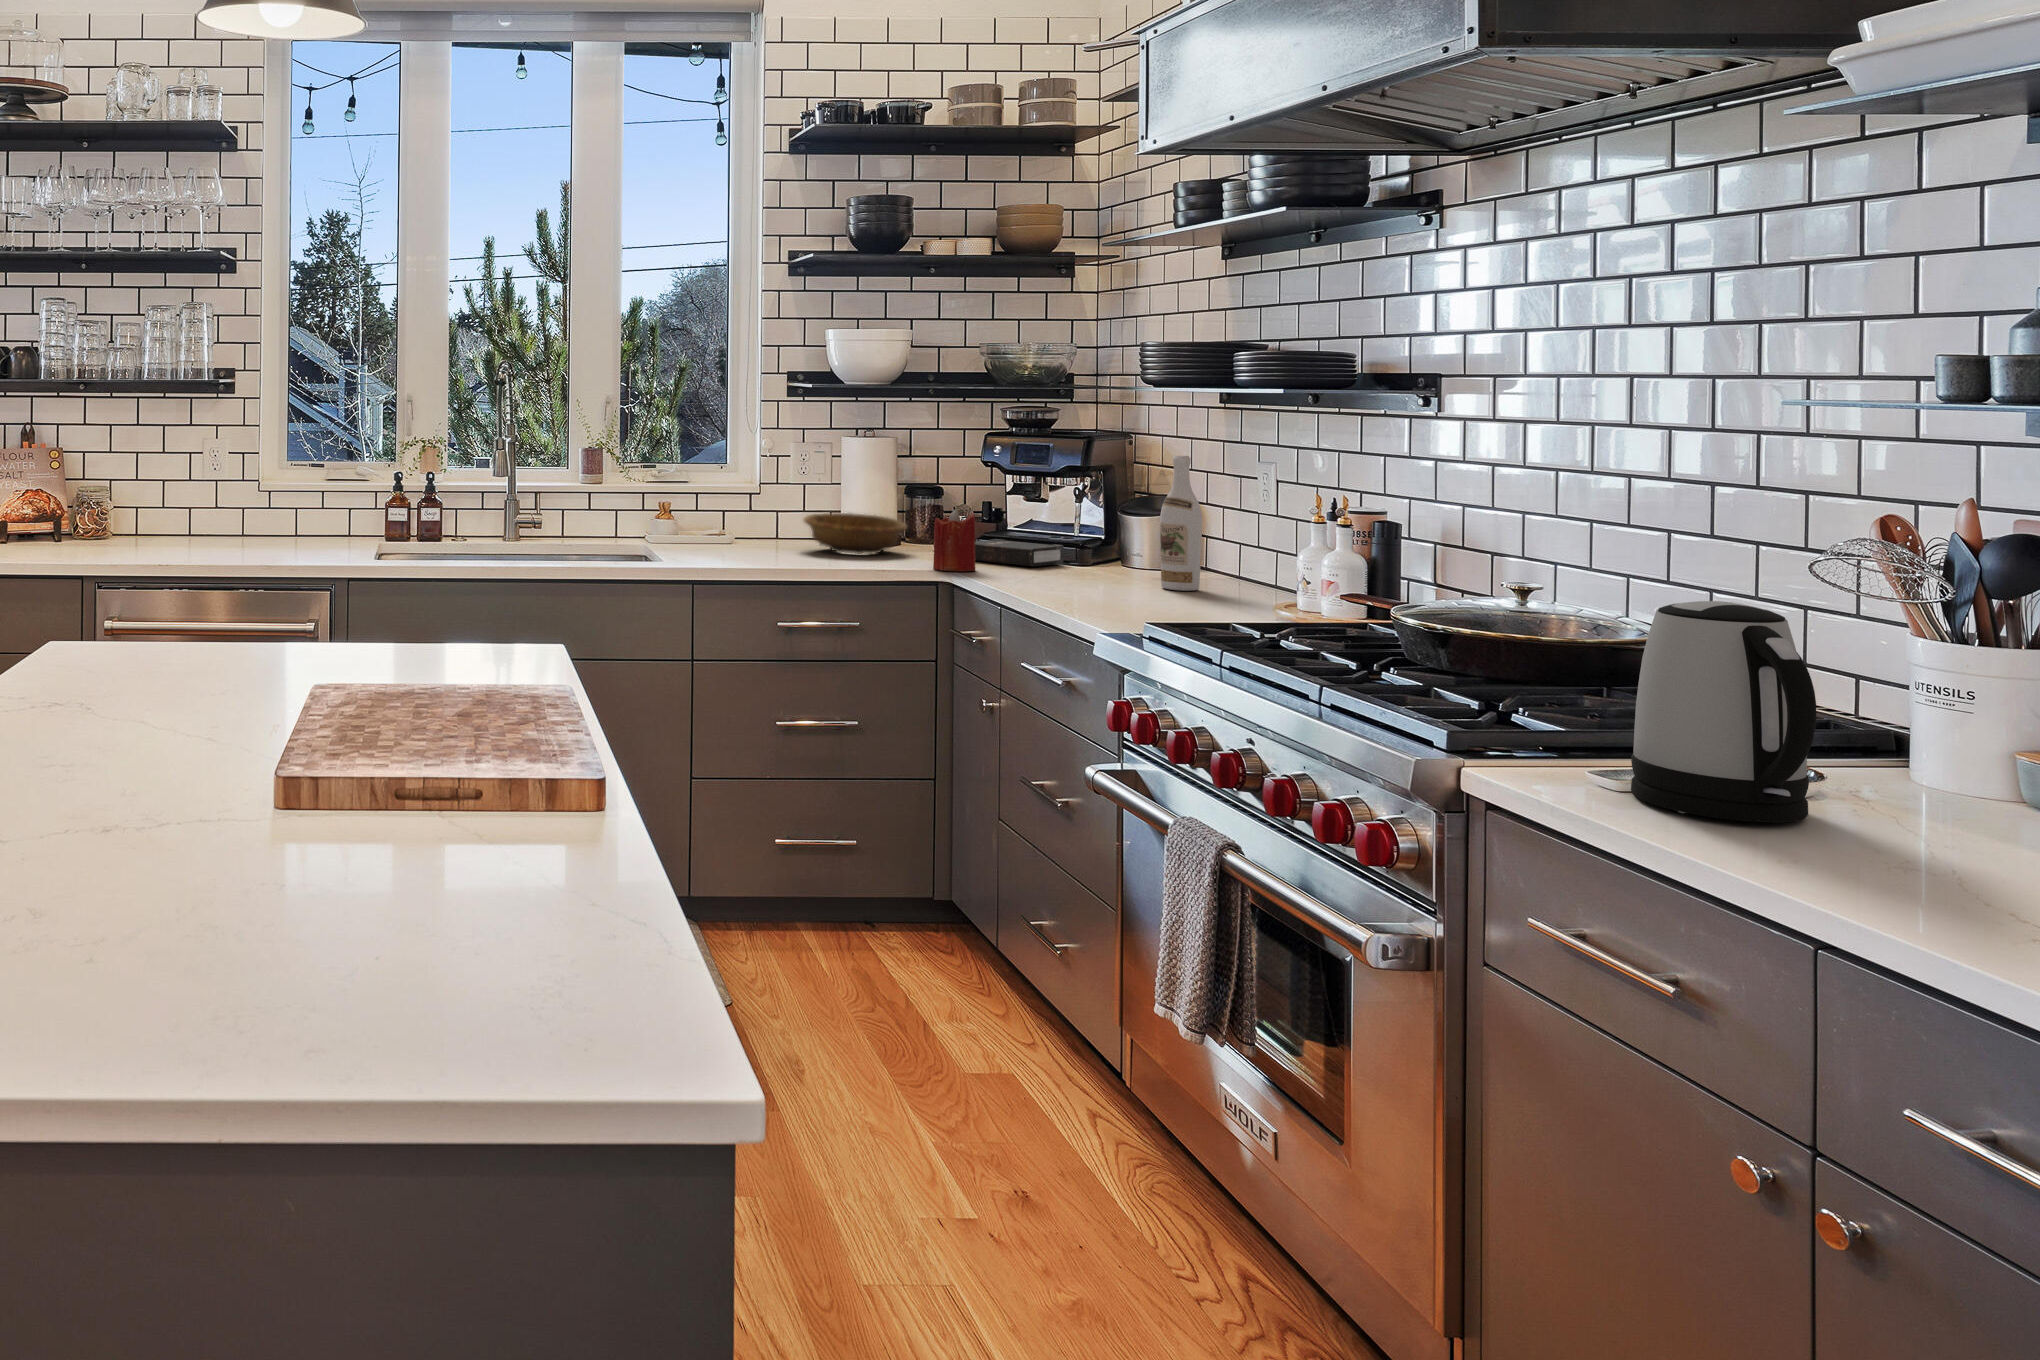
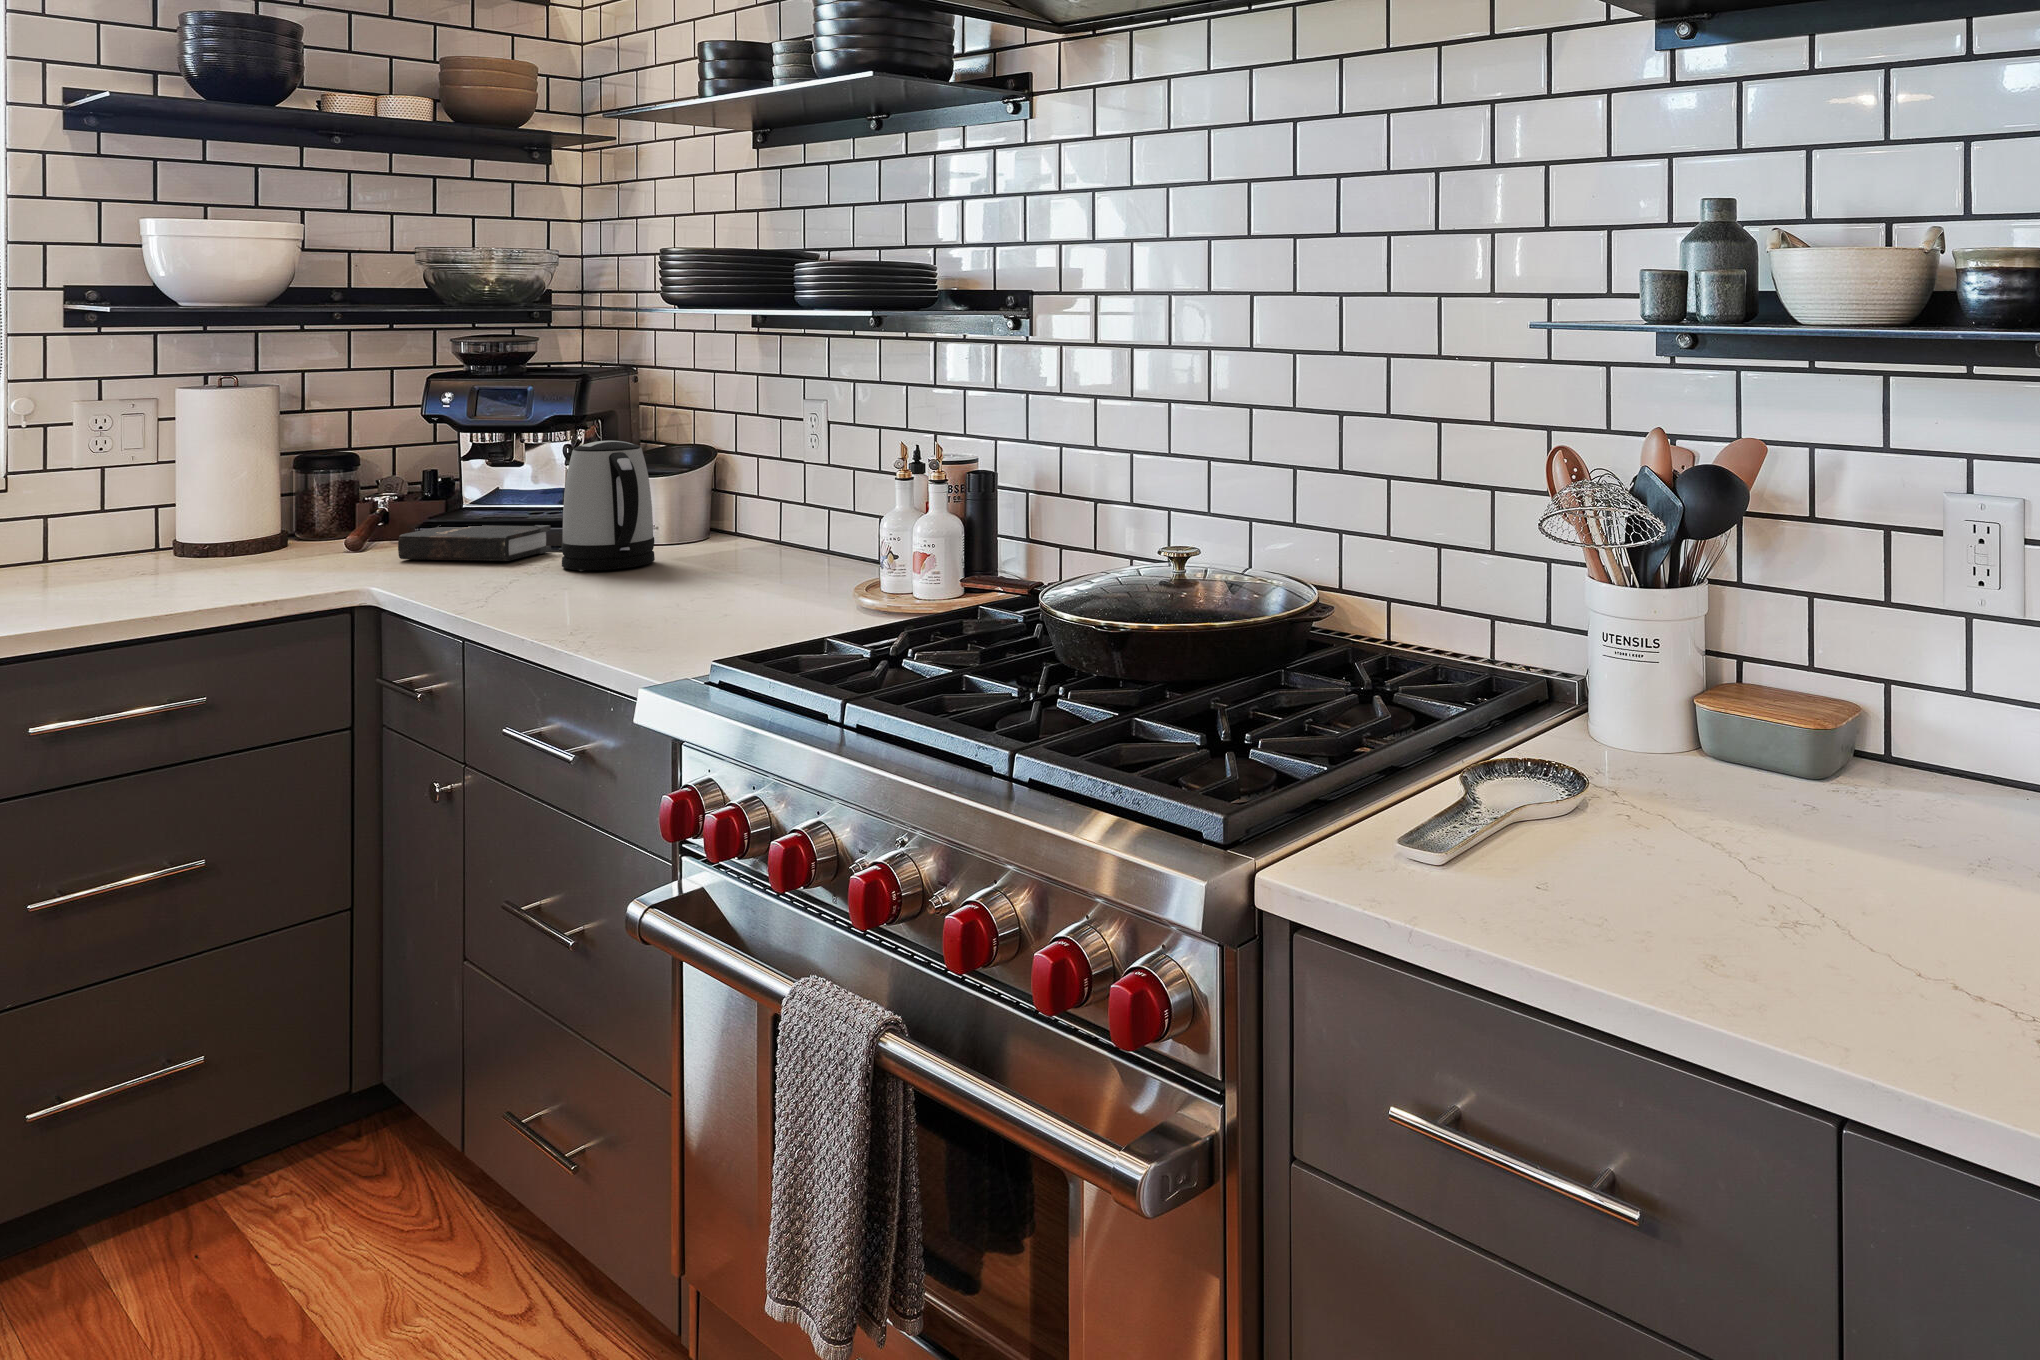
wine bottle: present [1160,456,1202,591] -> none [692,399,746,578]
candle: present [933,509,975,571] -> none [346,491,418,586]
decorative bowl: present [804,513,907,554] -> none [103,503,302,570]
kettle: present [1631,601,1816,822] -> present [561,441,655,571]

